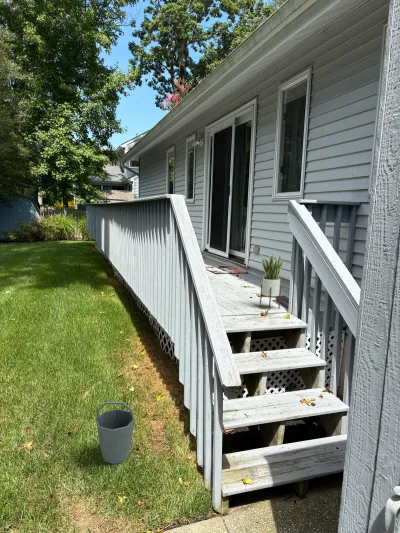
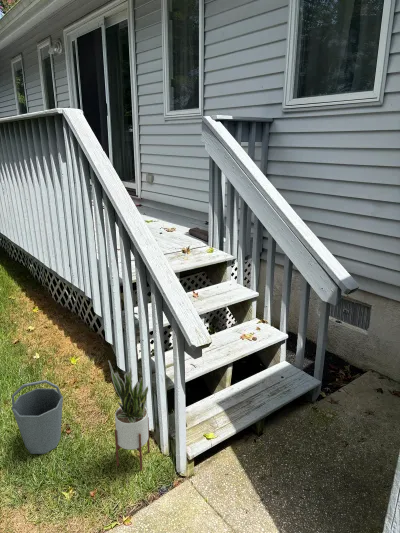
potted plant: present [260,251,283,310] -> present [108,361,150,470]

